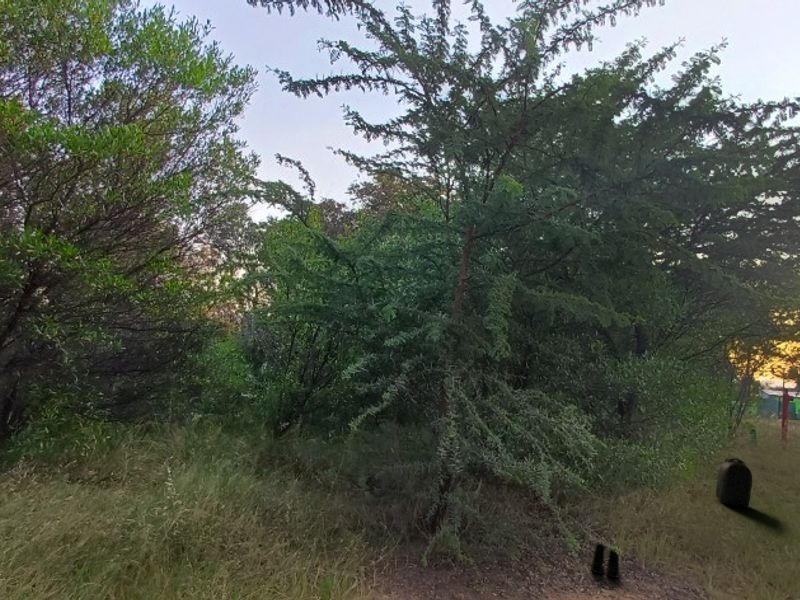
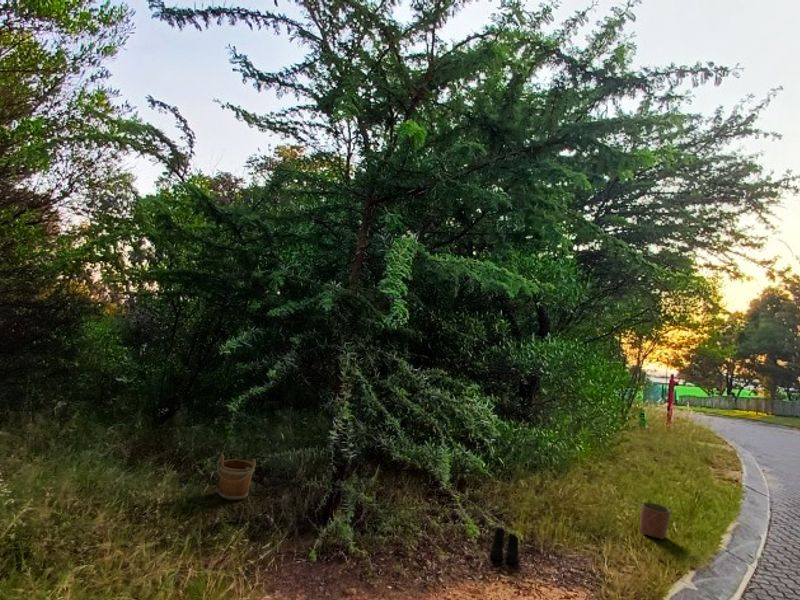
backpack: present [715,458,752,507] -> none [610,439,645,487]
bucket: none [339,465,372,507] -> present [217,455,256,500]
planter: none [746,524,780,563] -> present [640,502,671,540]

